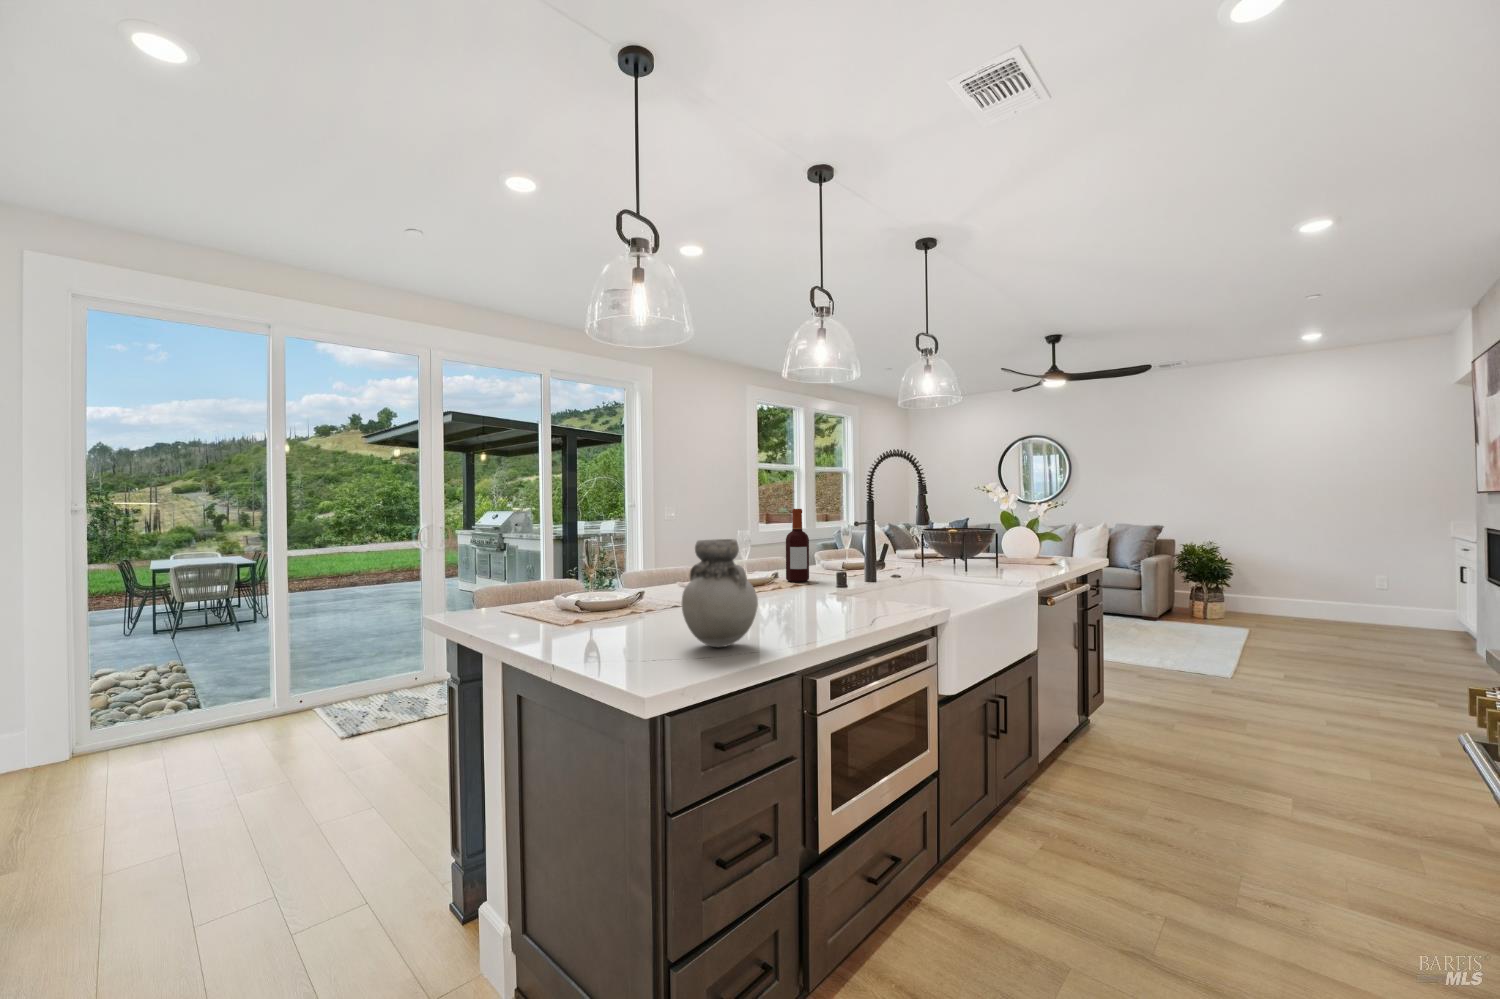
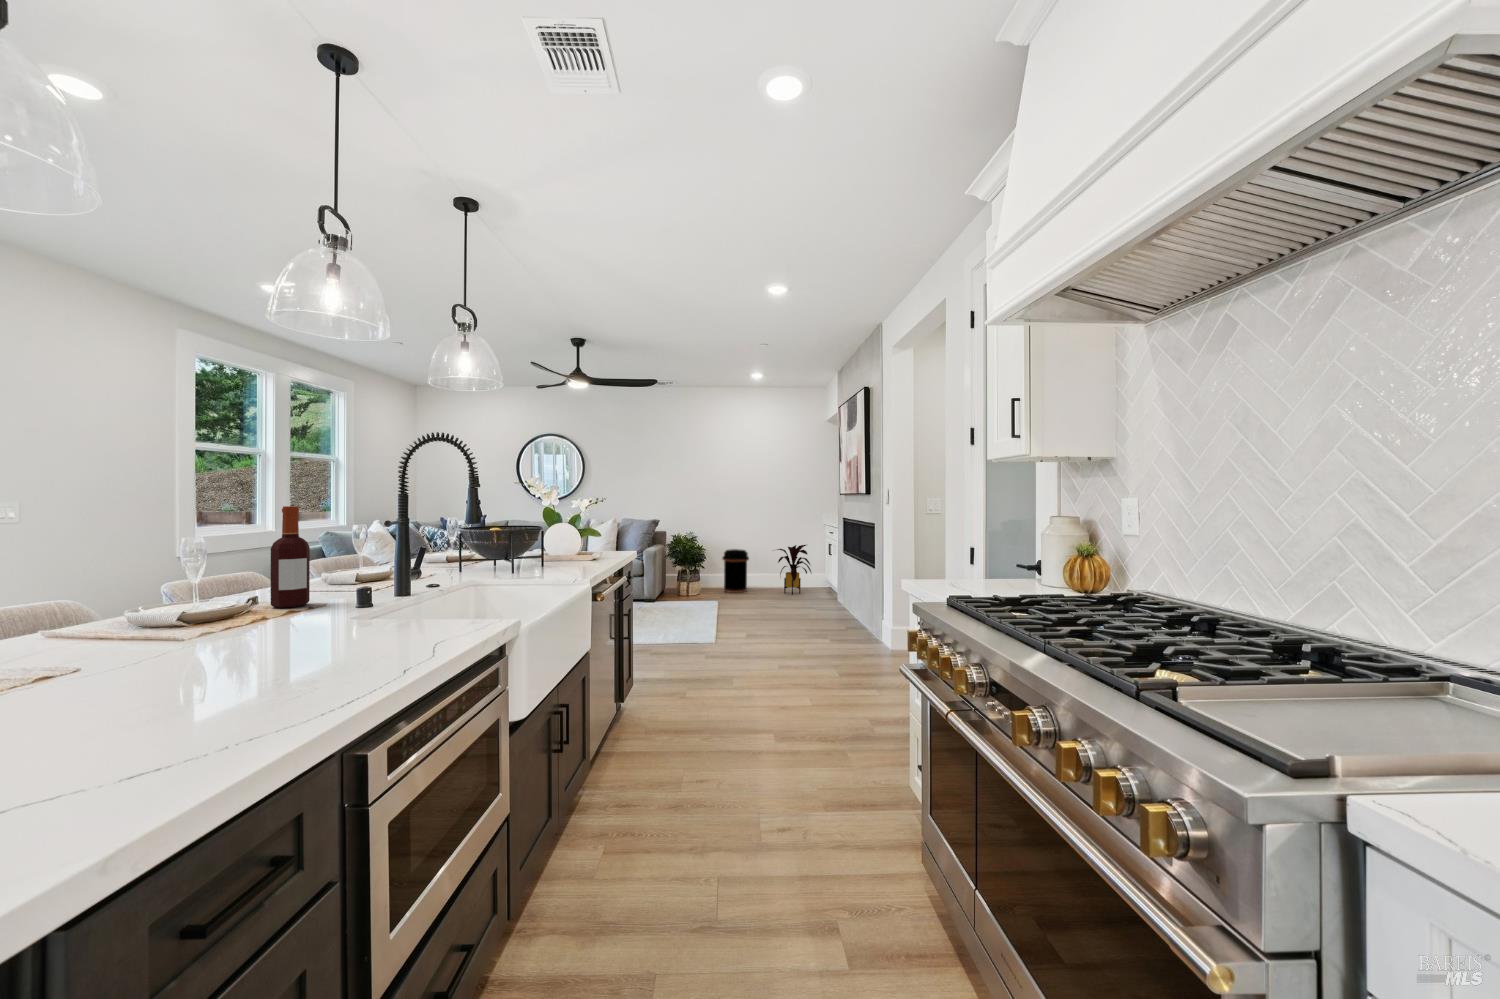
vase: present [682,539,758,647] -> none [91,558,262,742]
house plant: none [1341,564,1418,632] -> present [777,545,811,595]
trash can: none [1257,565,1301,621] -> present [722,549,749,593]

